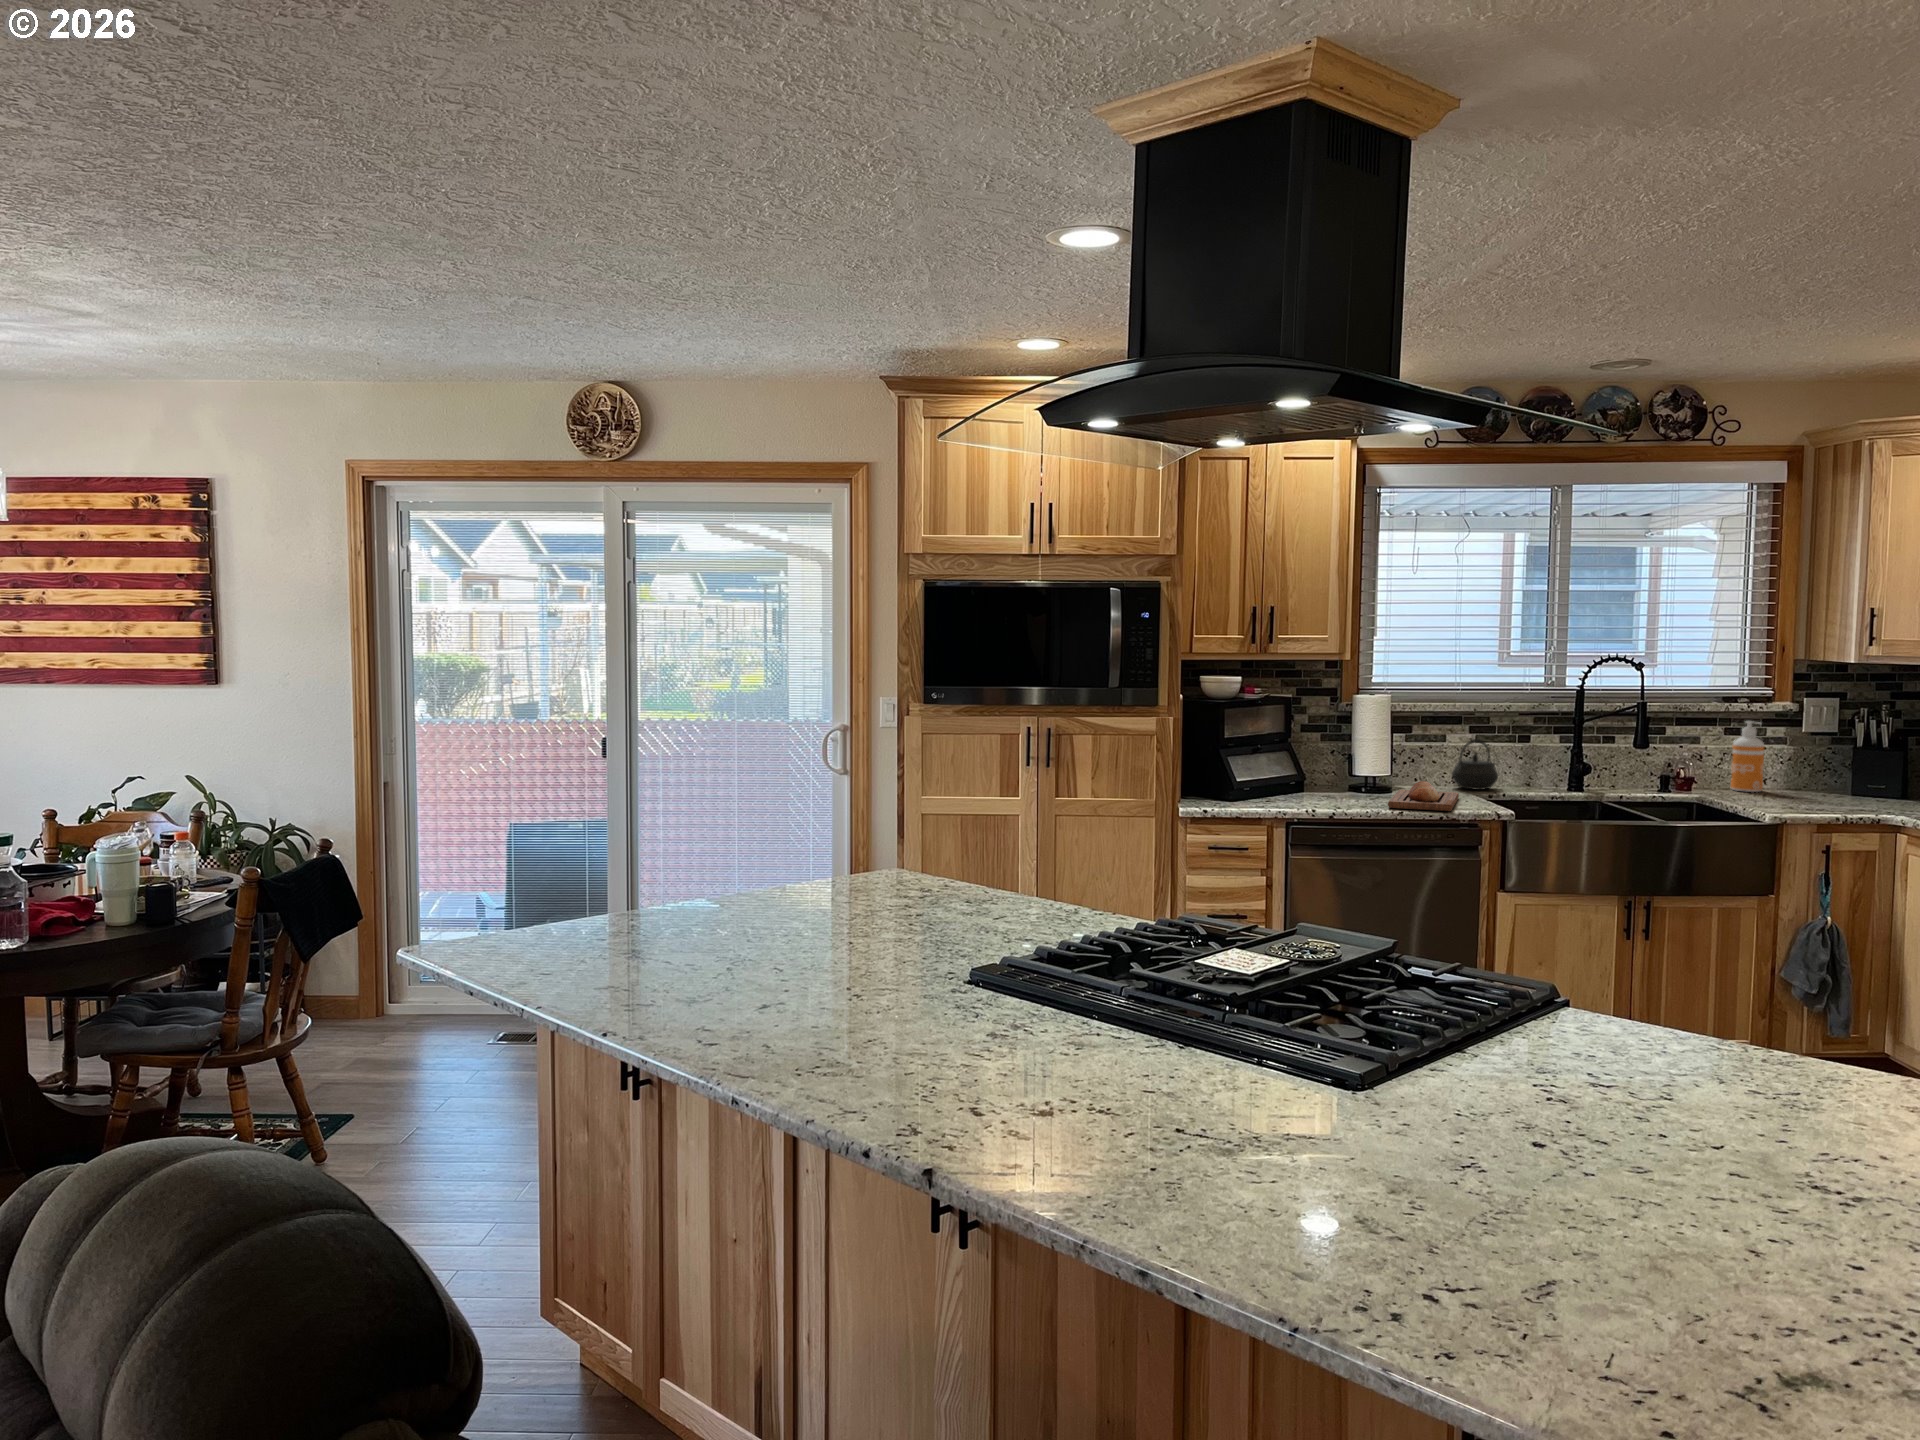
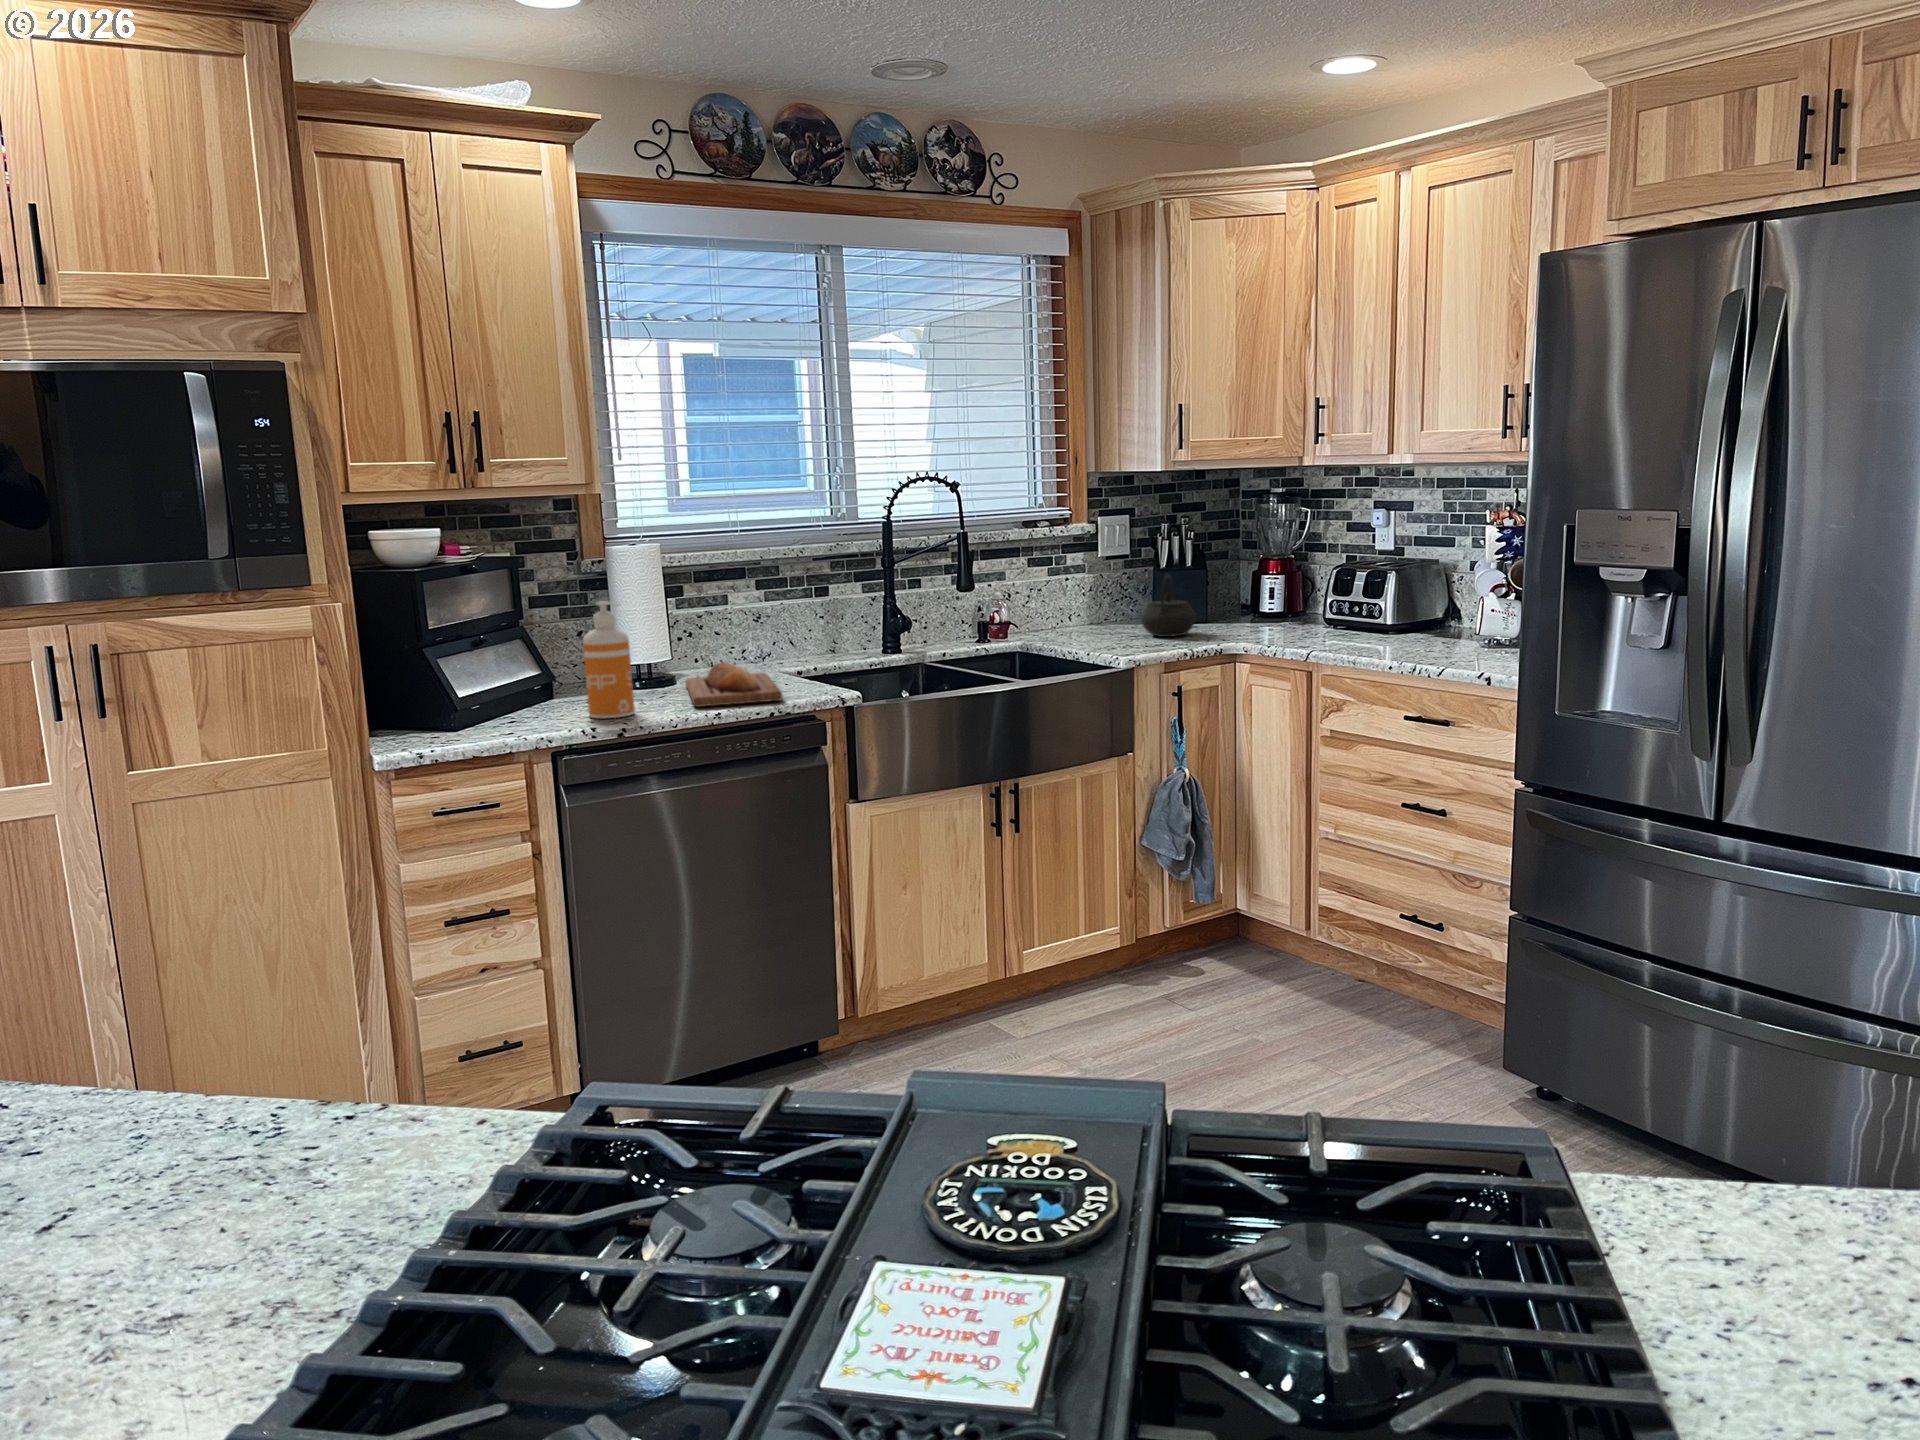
soap dispenser: present [1731,721,1764,792] -> present [583,601,635,718]
kettle: present [1452,739,1498,790] -> present [1141,574,1196,637]

